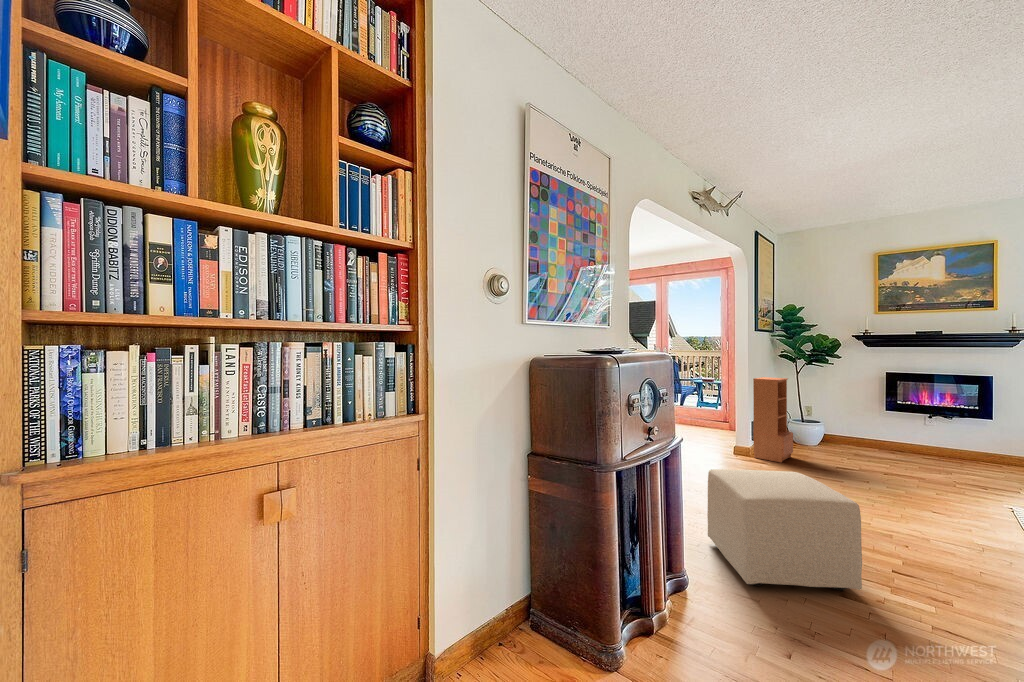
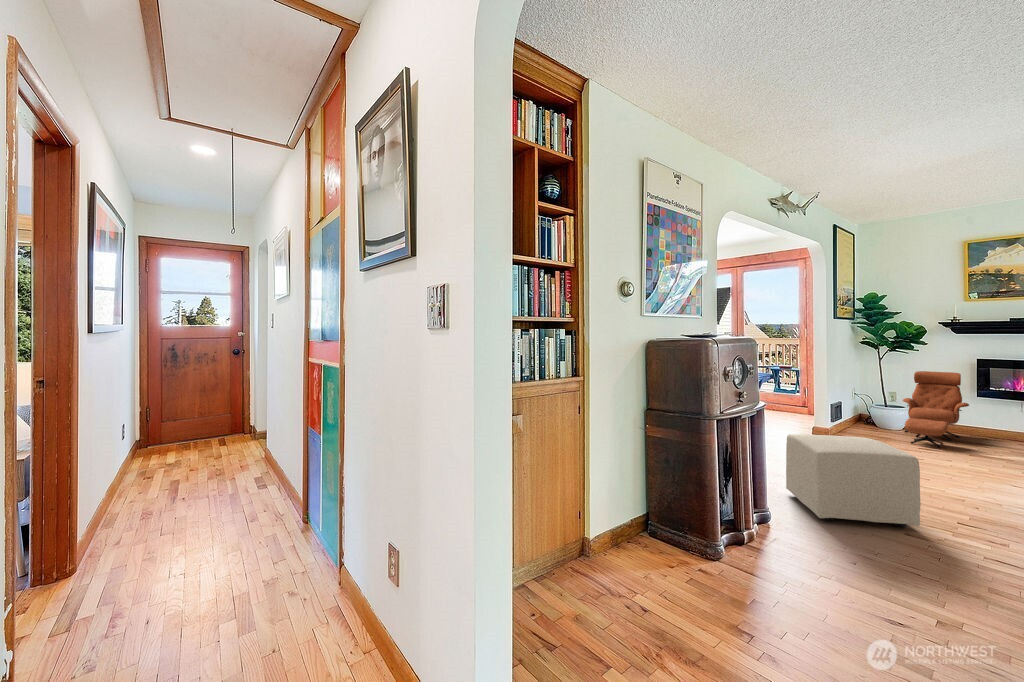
bookcase: present [753,377,793,463] -> none [832,363,873,442]
lounge chair: none [820,385,882,467] -> present [903,371,969,447]

